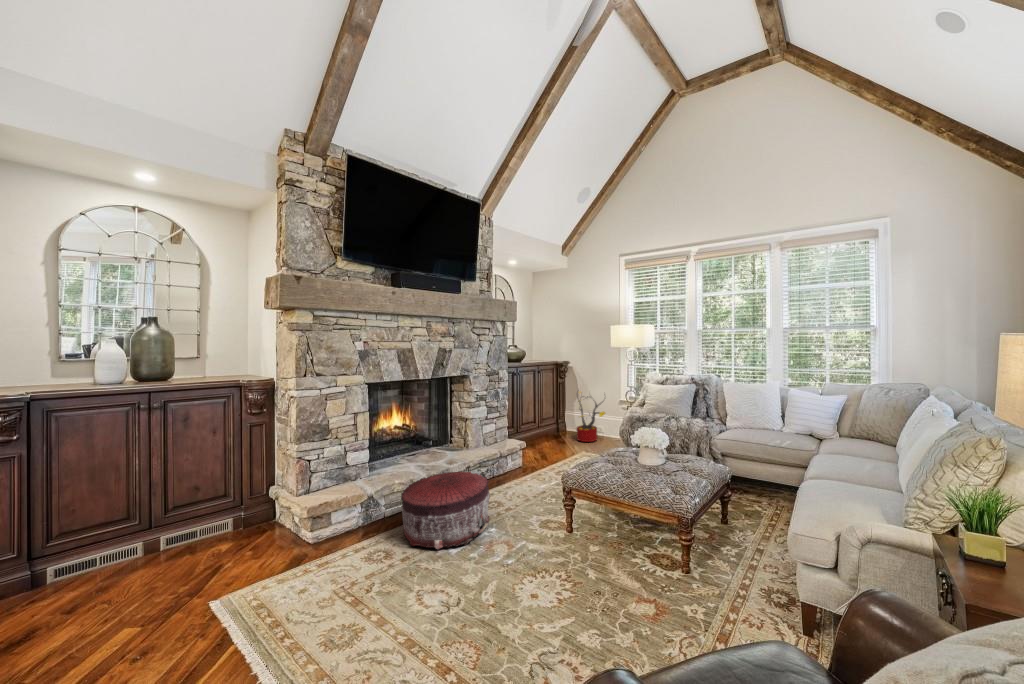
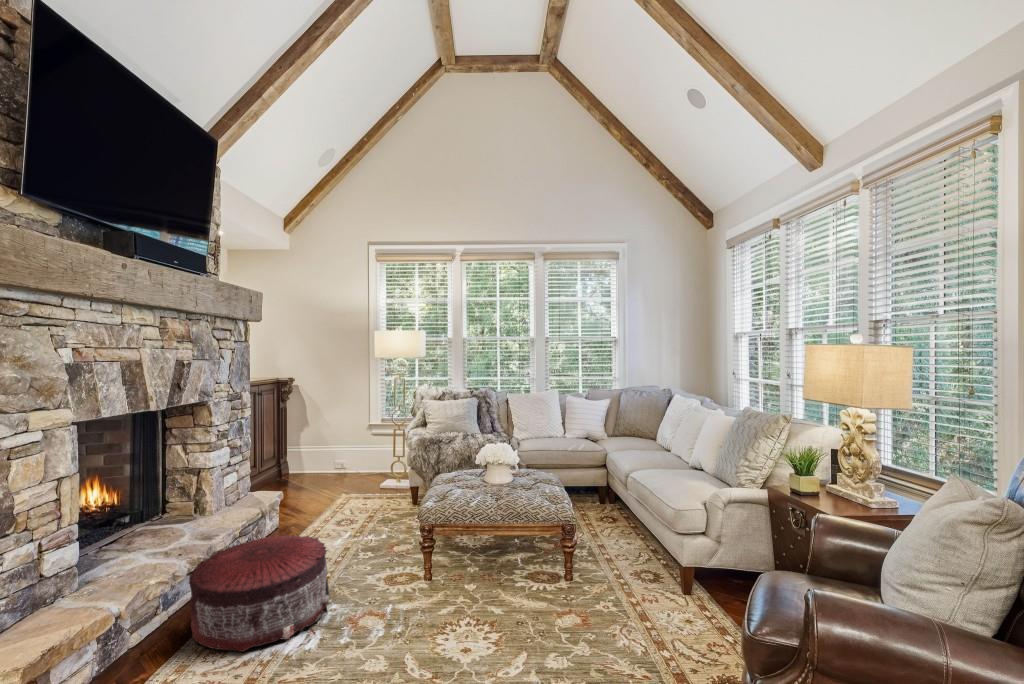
decorative plant: present [576,392,605,442] -> none [310,414,361,483]

